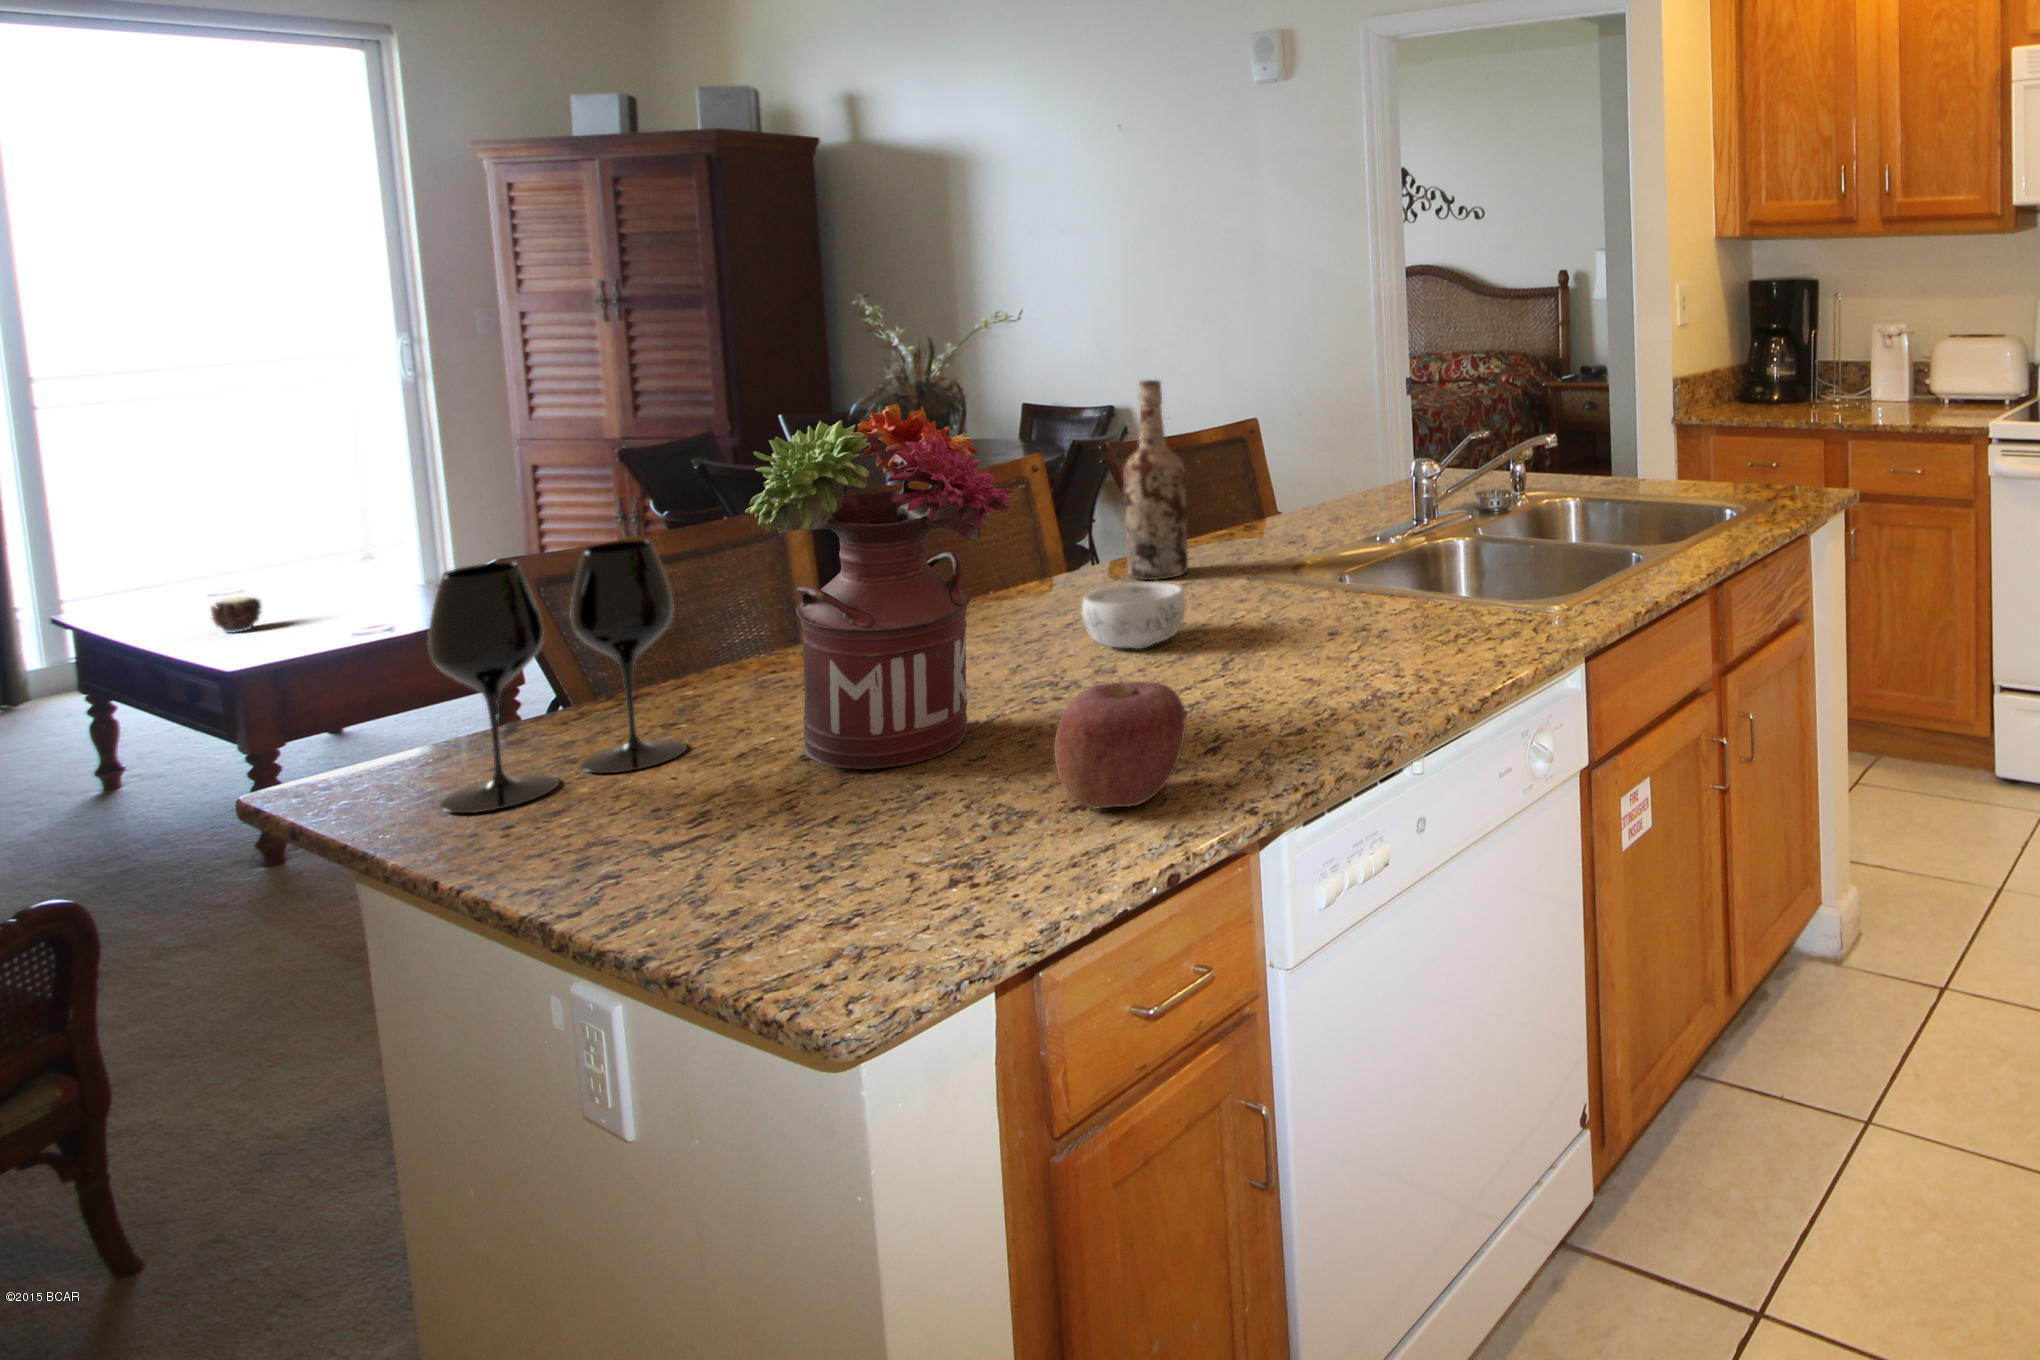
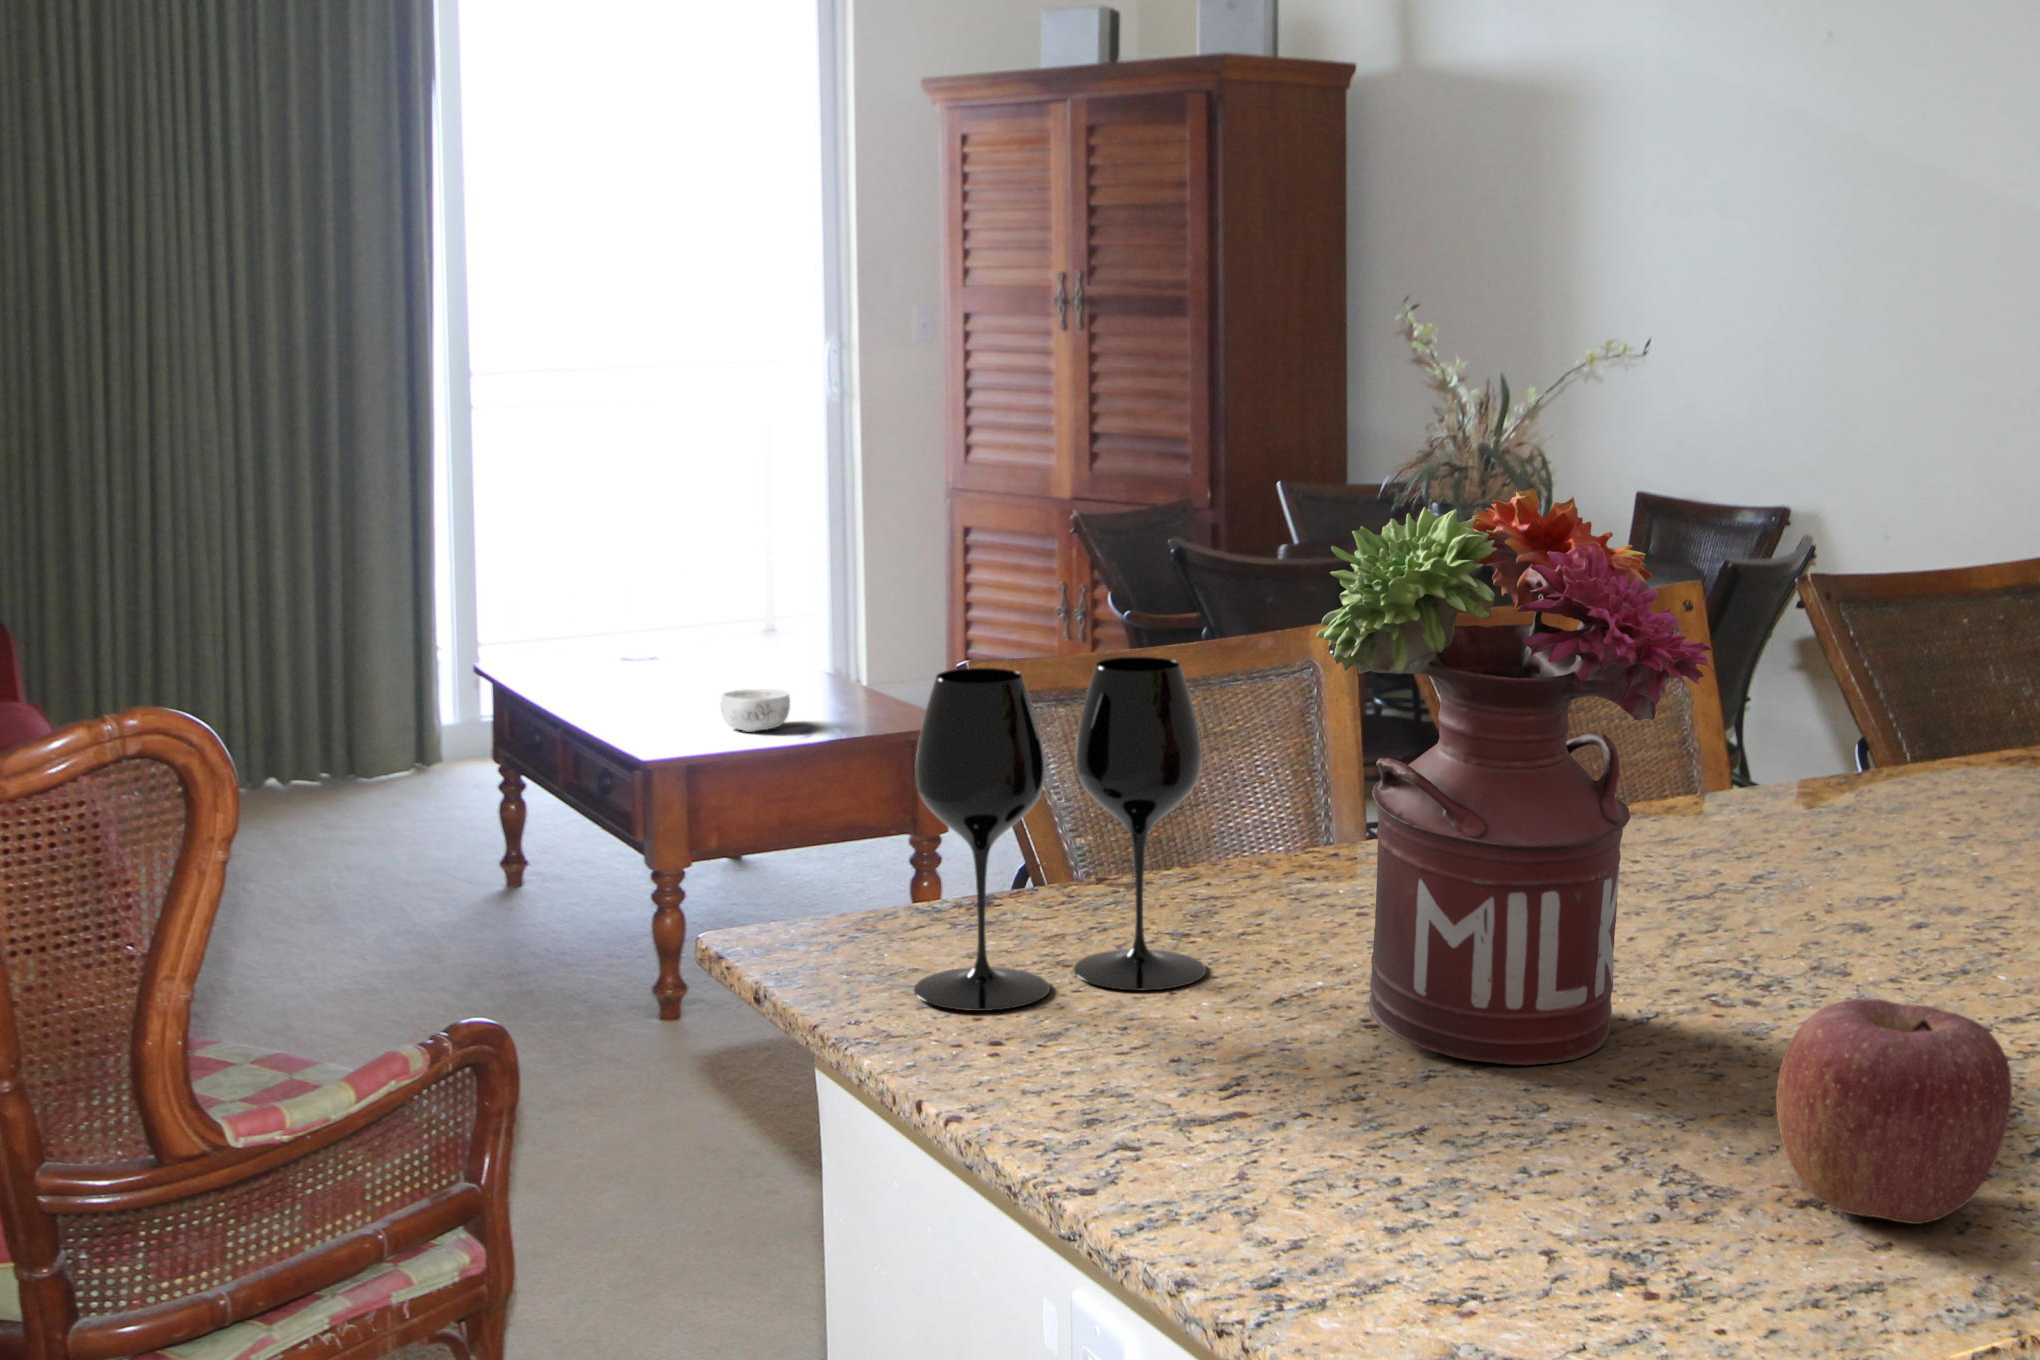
wine bottle: present [1123,380,1188,580] -> none [1850,475,1961,820]
decorative bowl: present [1082,582,1186,649] -> present [720,689,790,732]
candle: present [211,597,261,633] -> none [638,656,687,706]

